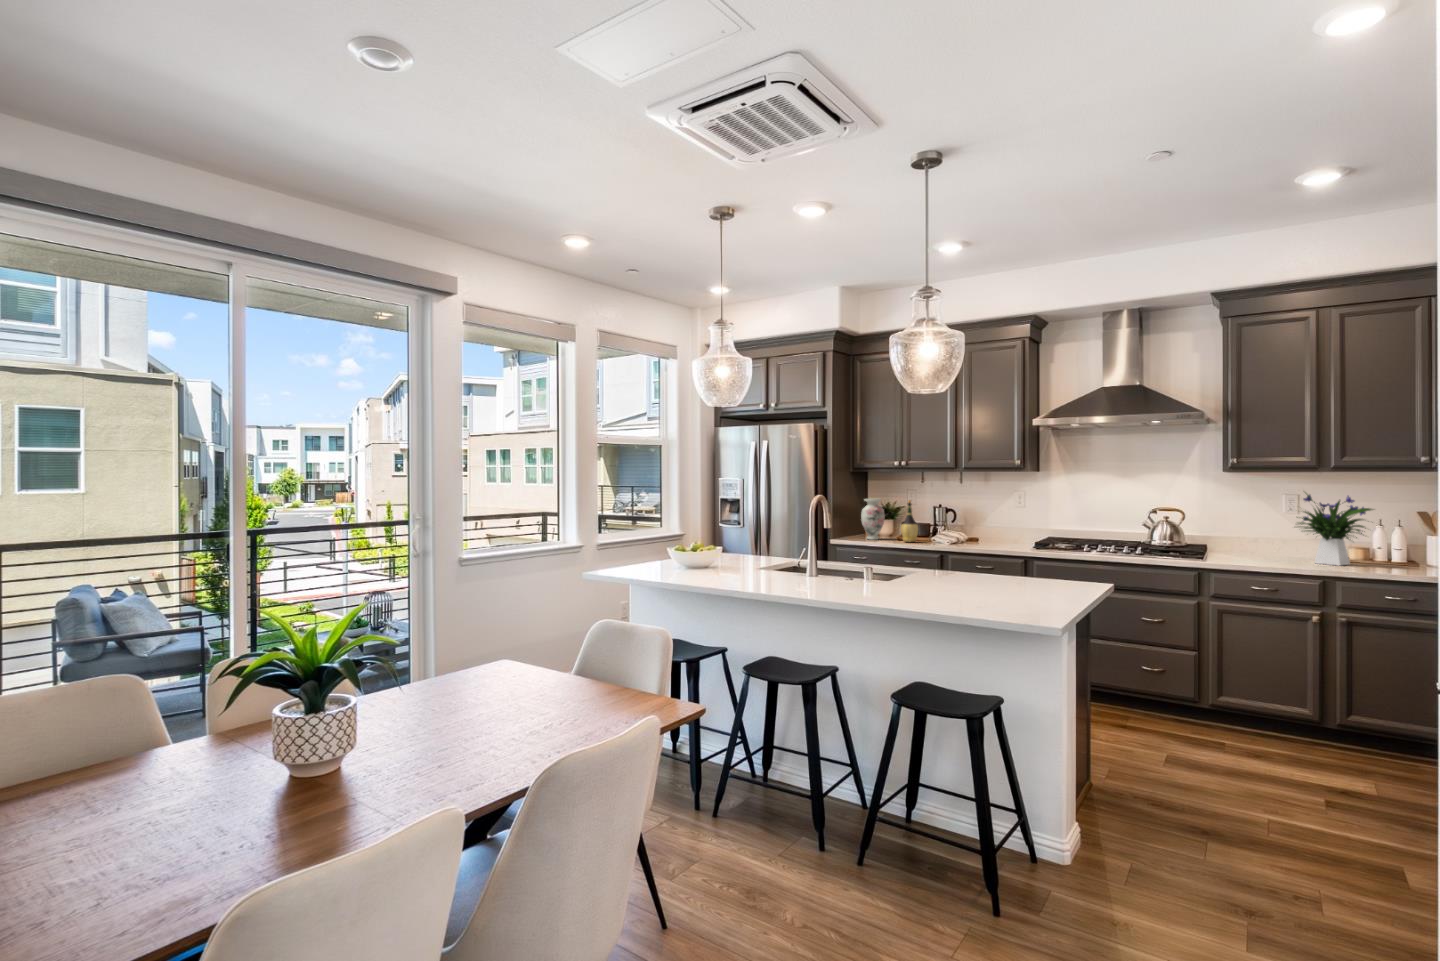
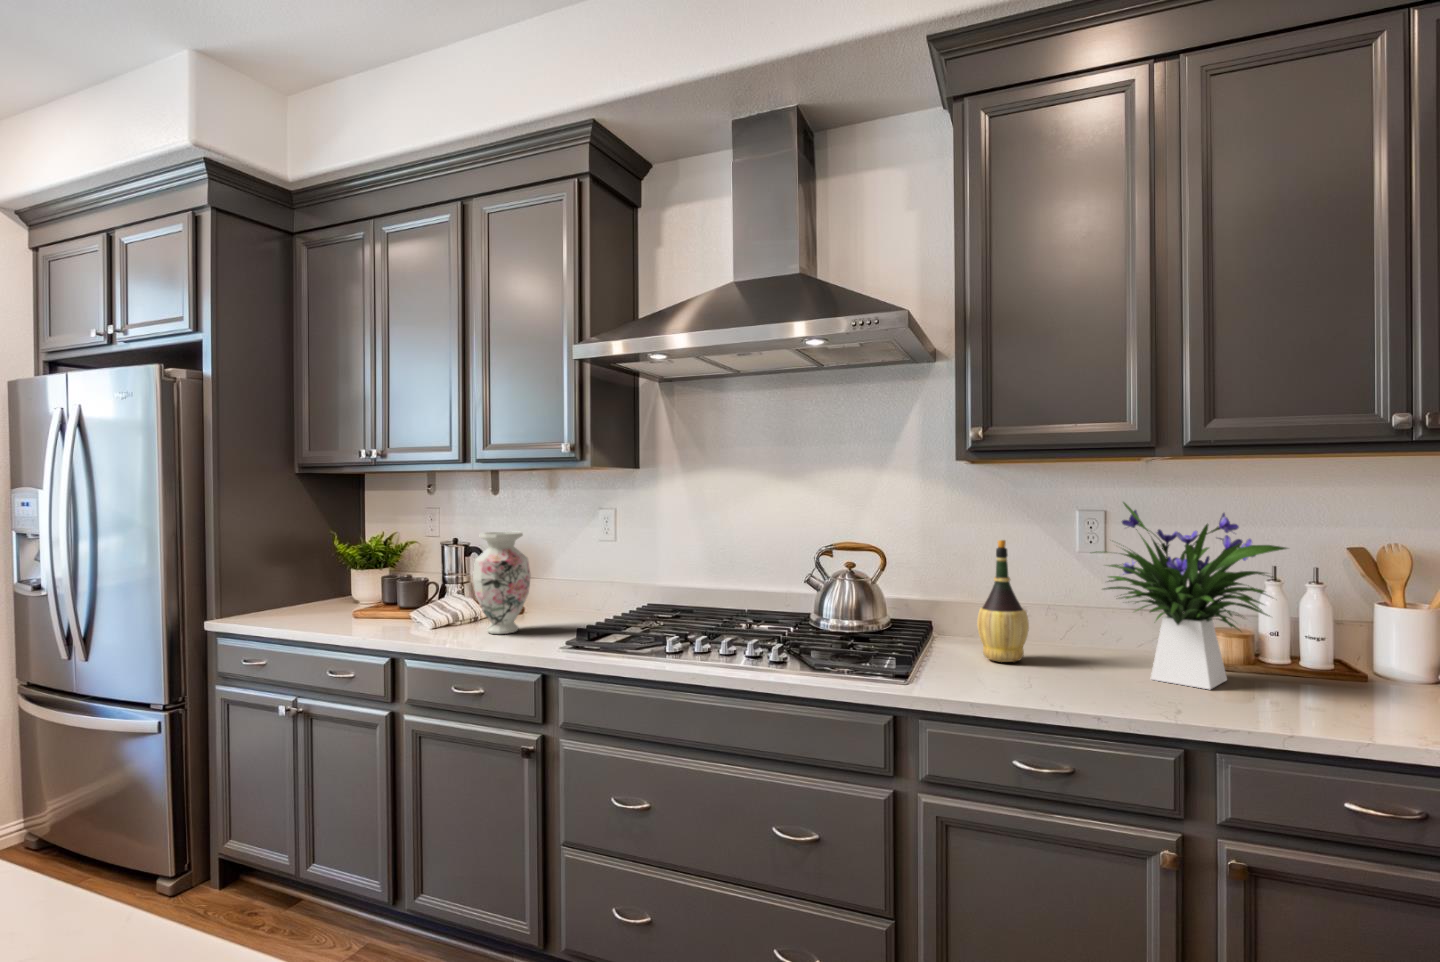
vase: present [861,499,885,540] -> present [473,531,531,634]
wine bottle: present [901,500,918,542] -> present [977,540,1029,662]

